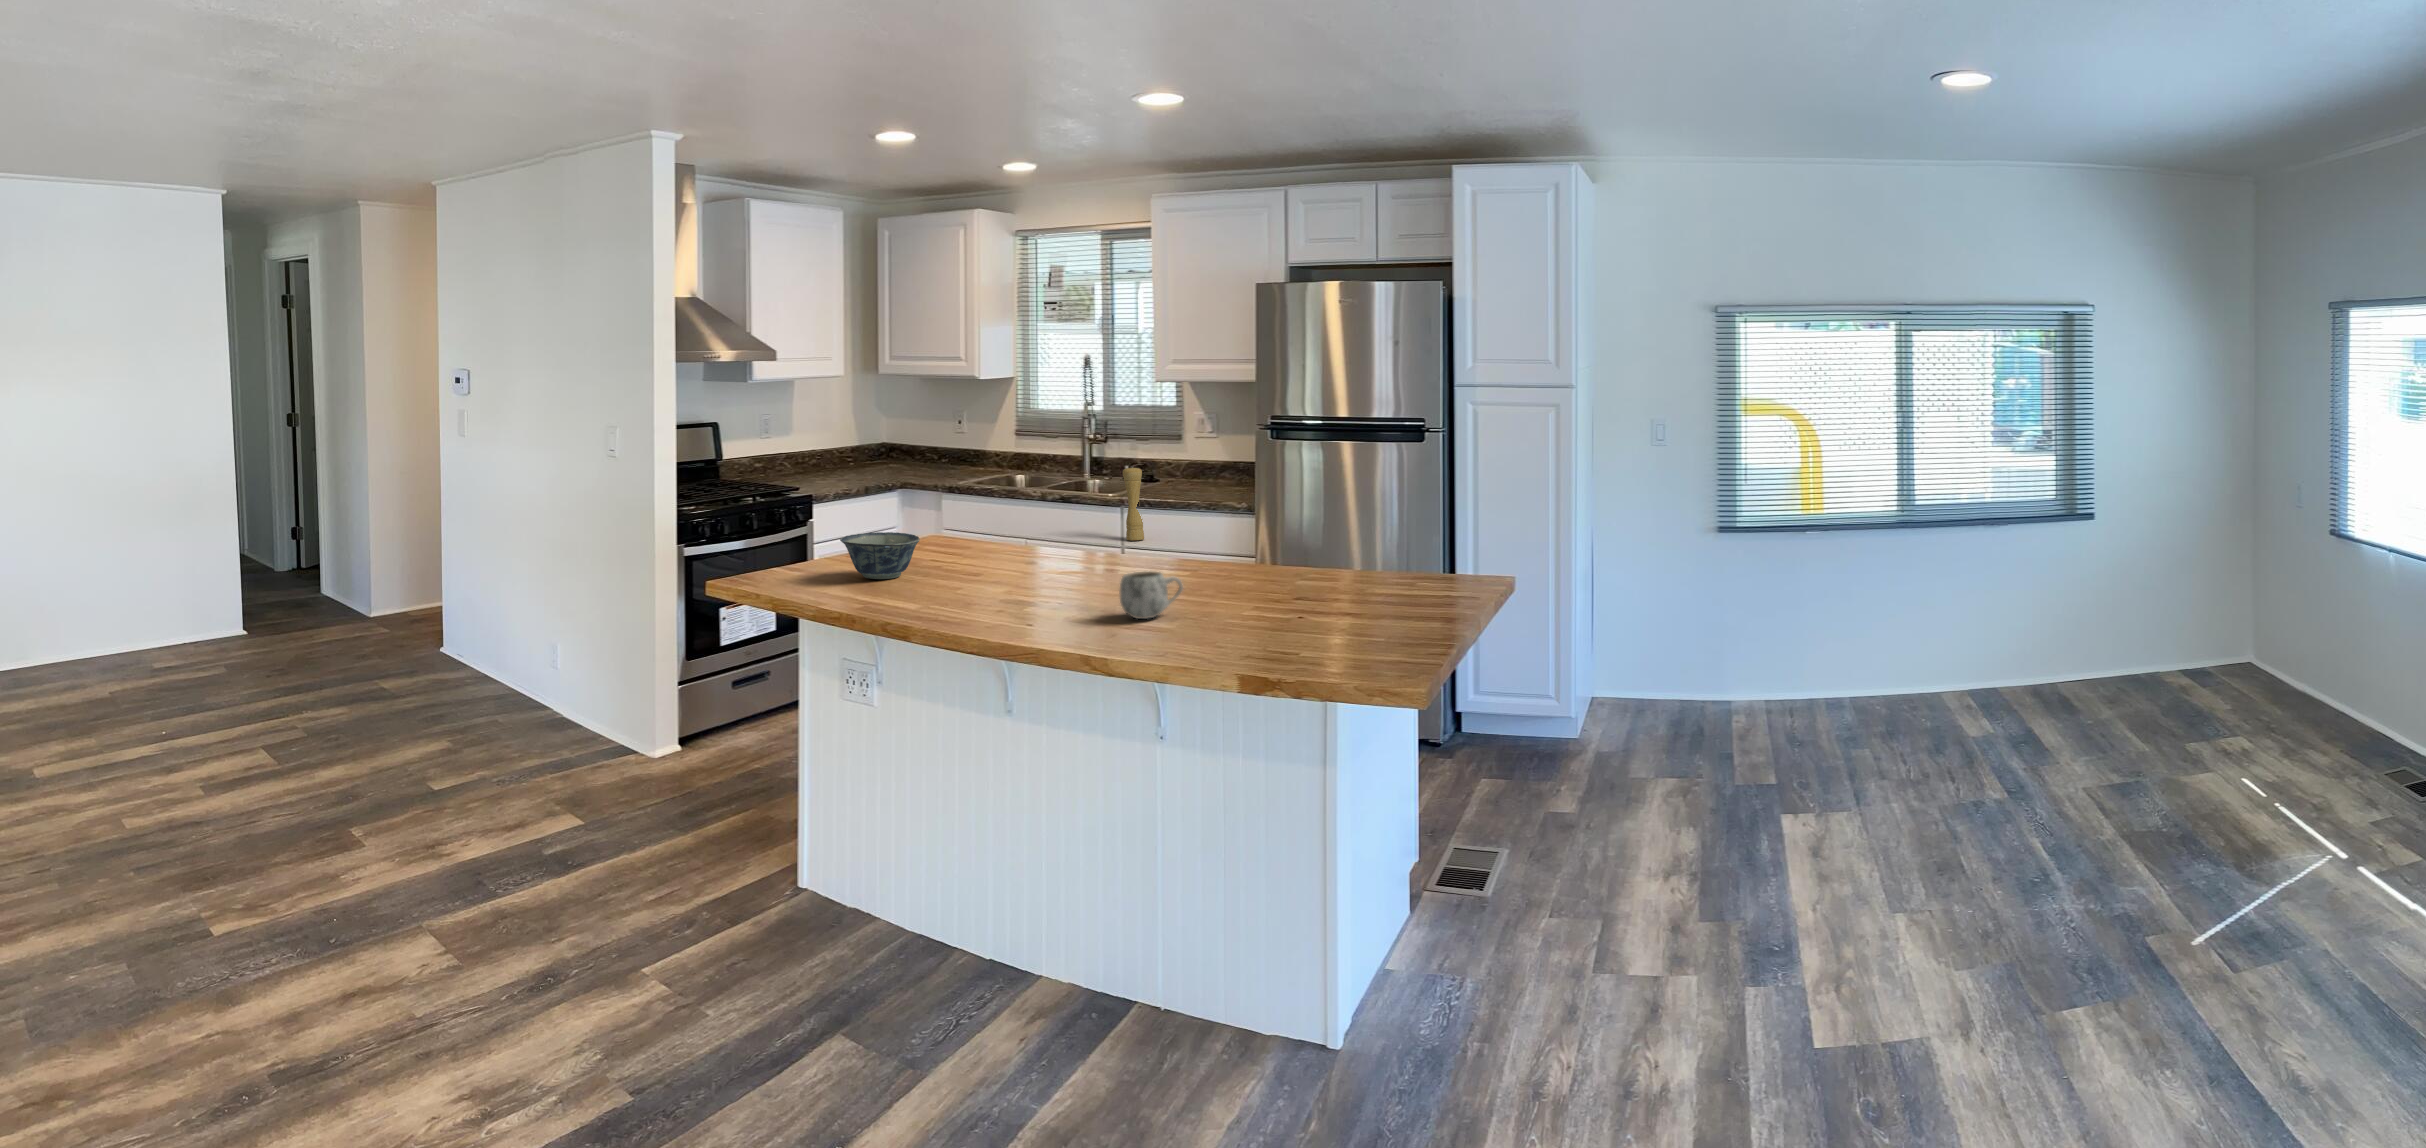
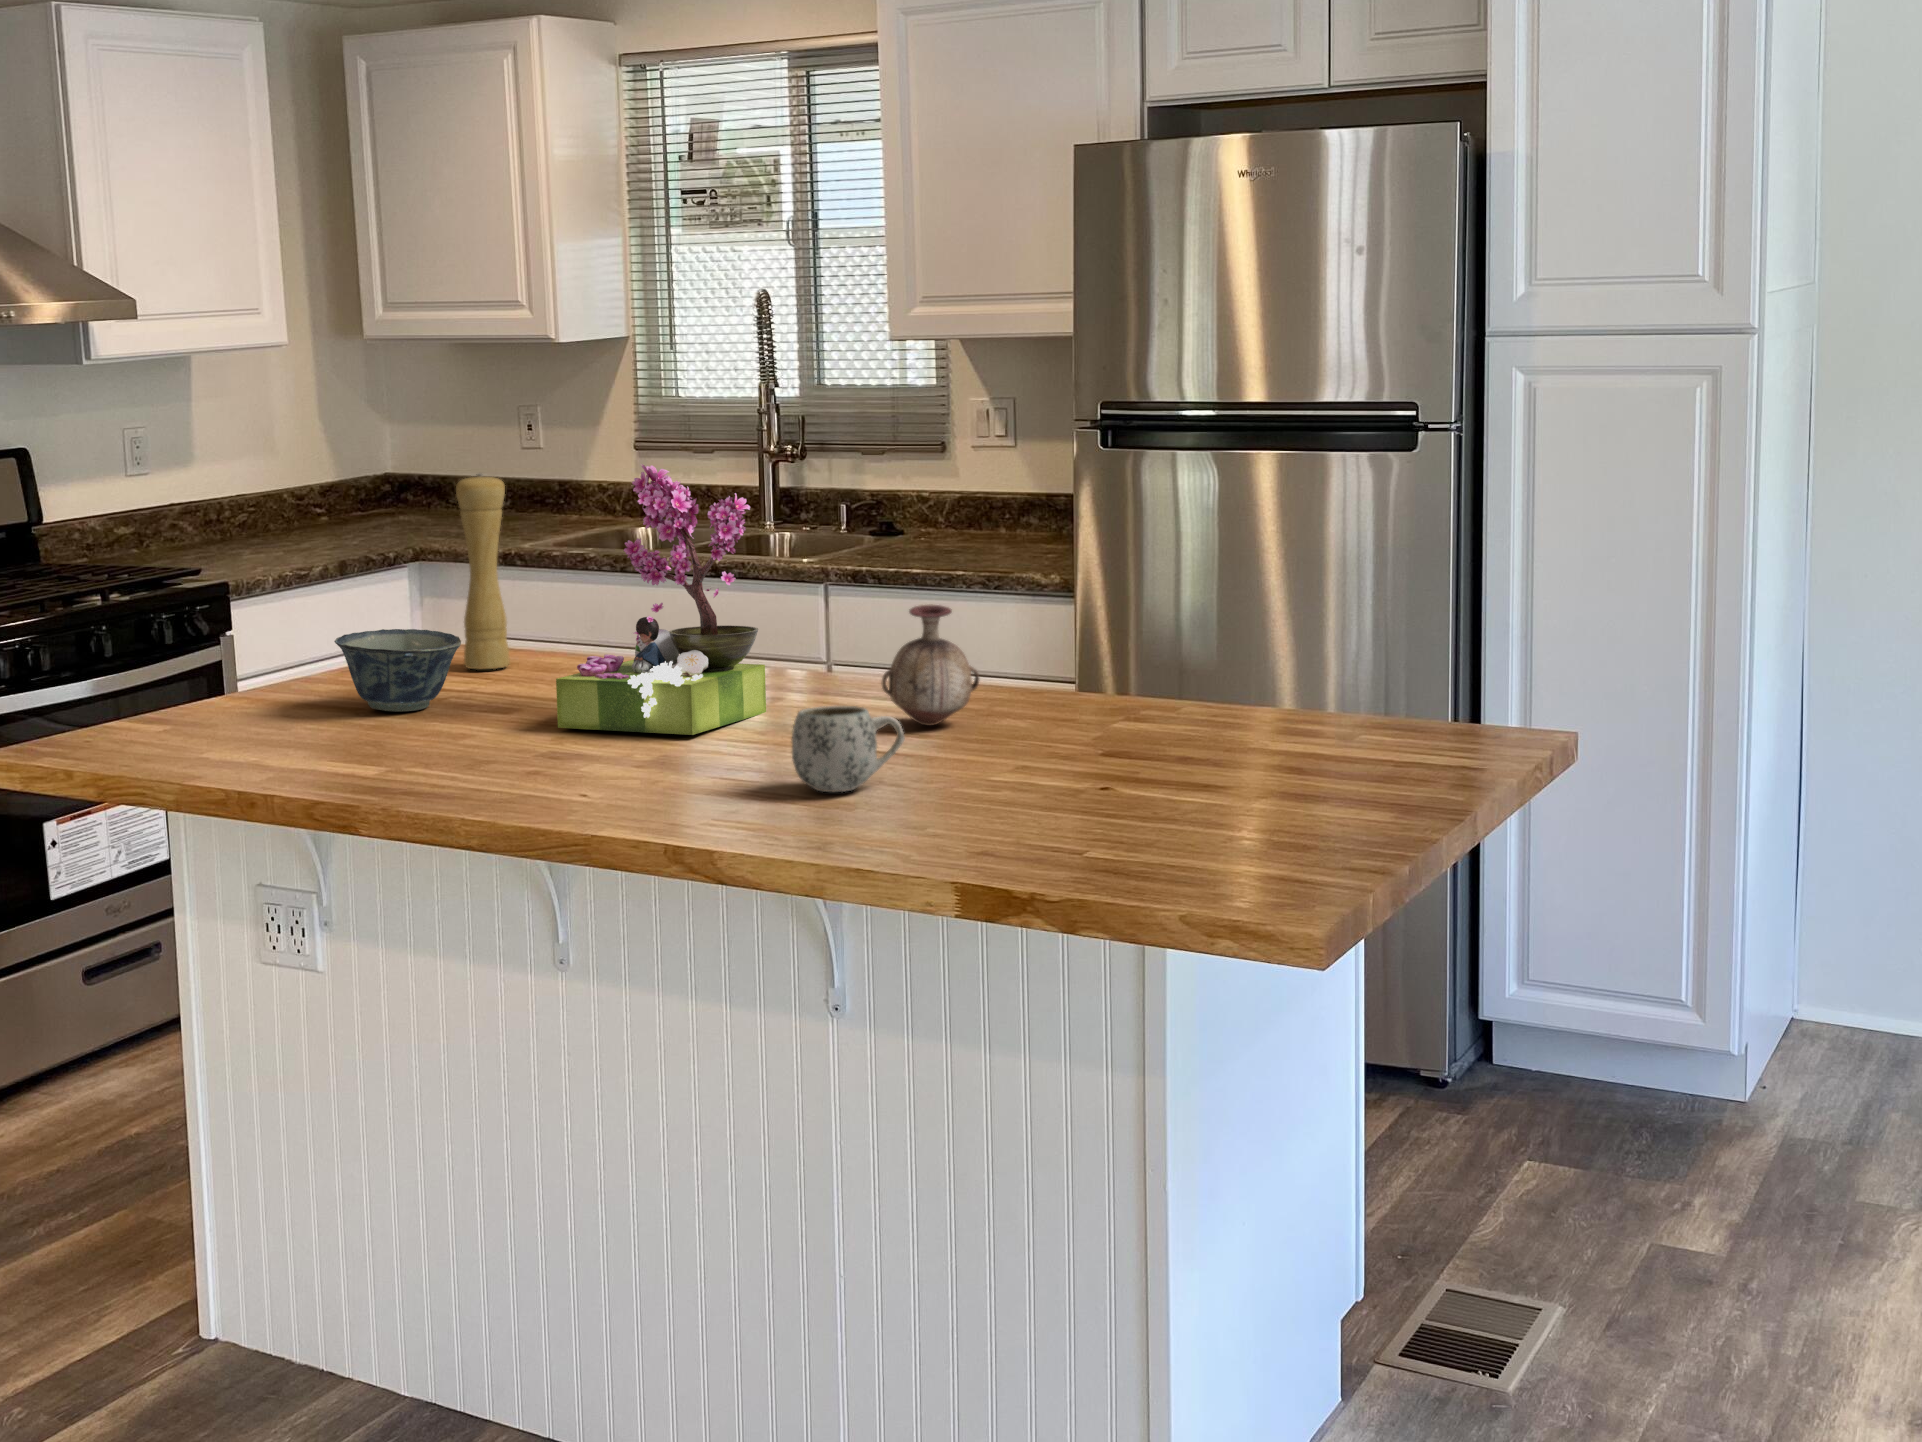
flower arrangement: none [978,438,1101,589] -> present [556,464,766,735]
pepper mill: present [1123,467,1144,541] -> present [456,474,510,669]
vase: none [1166,516,1219,580] -> present [882,605,979,725]

